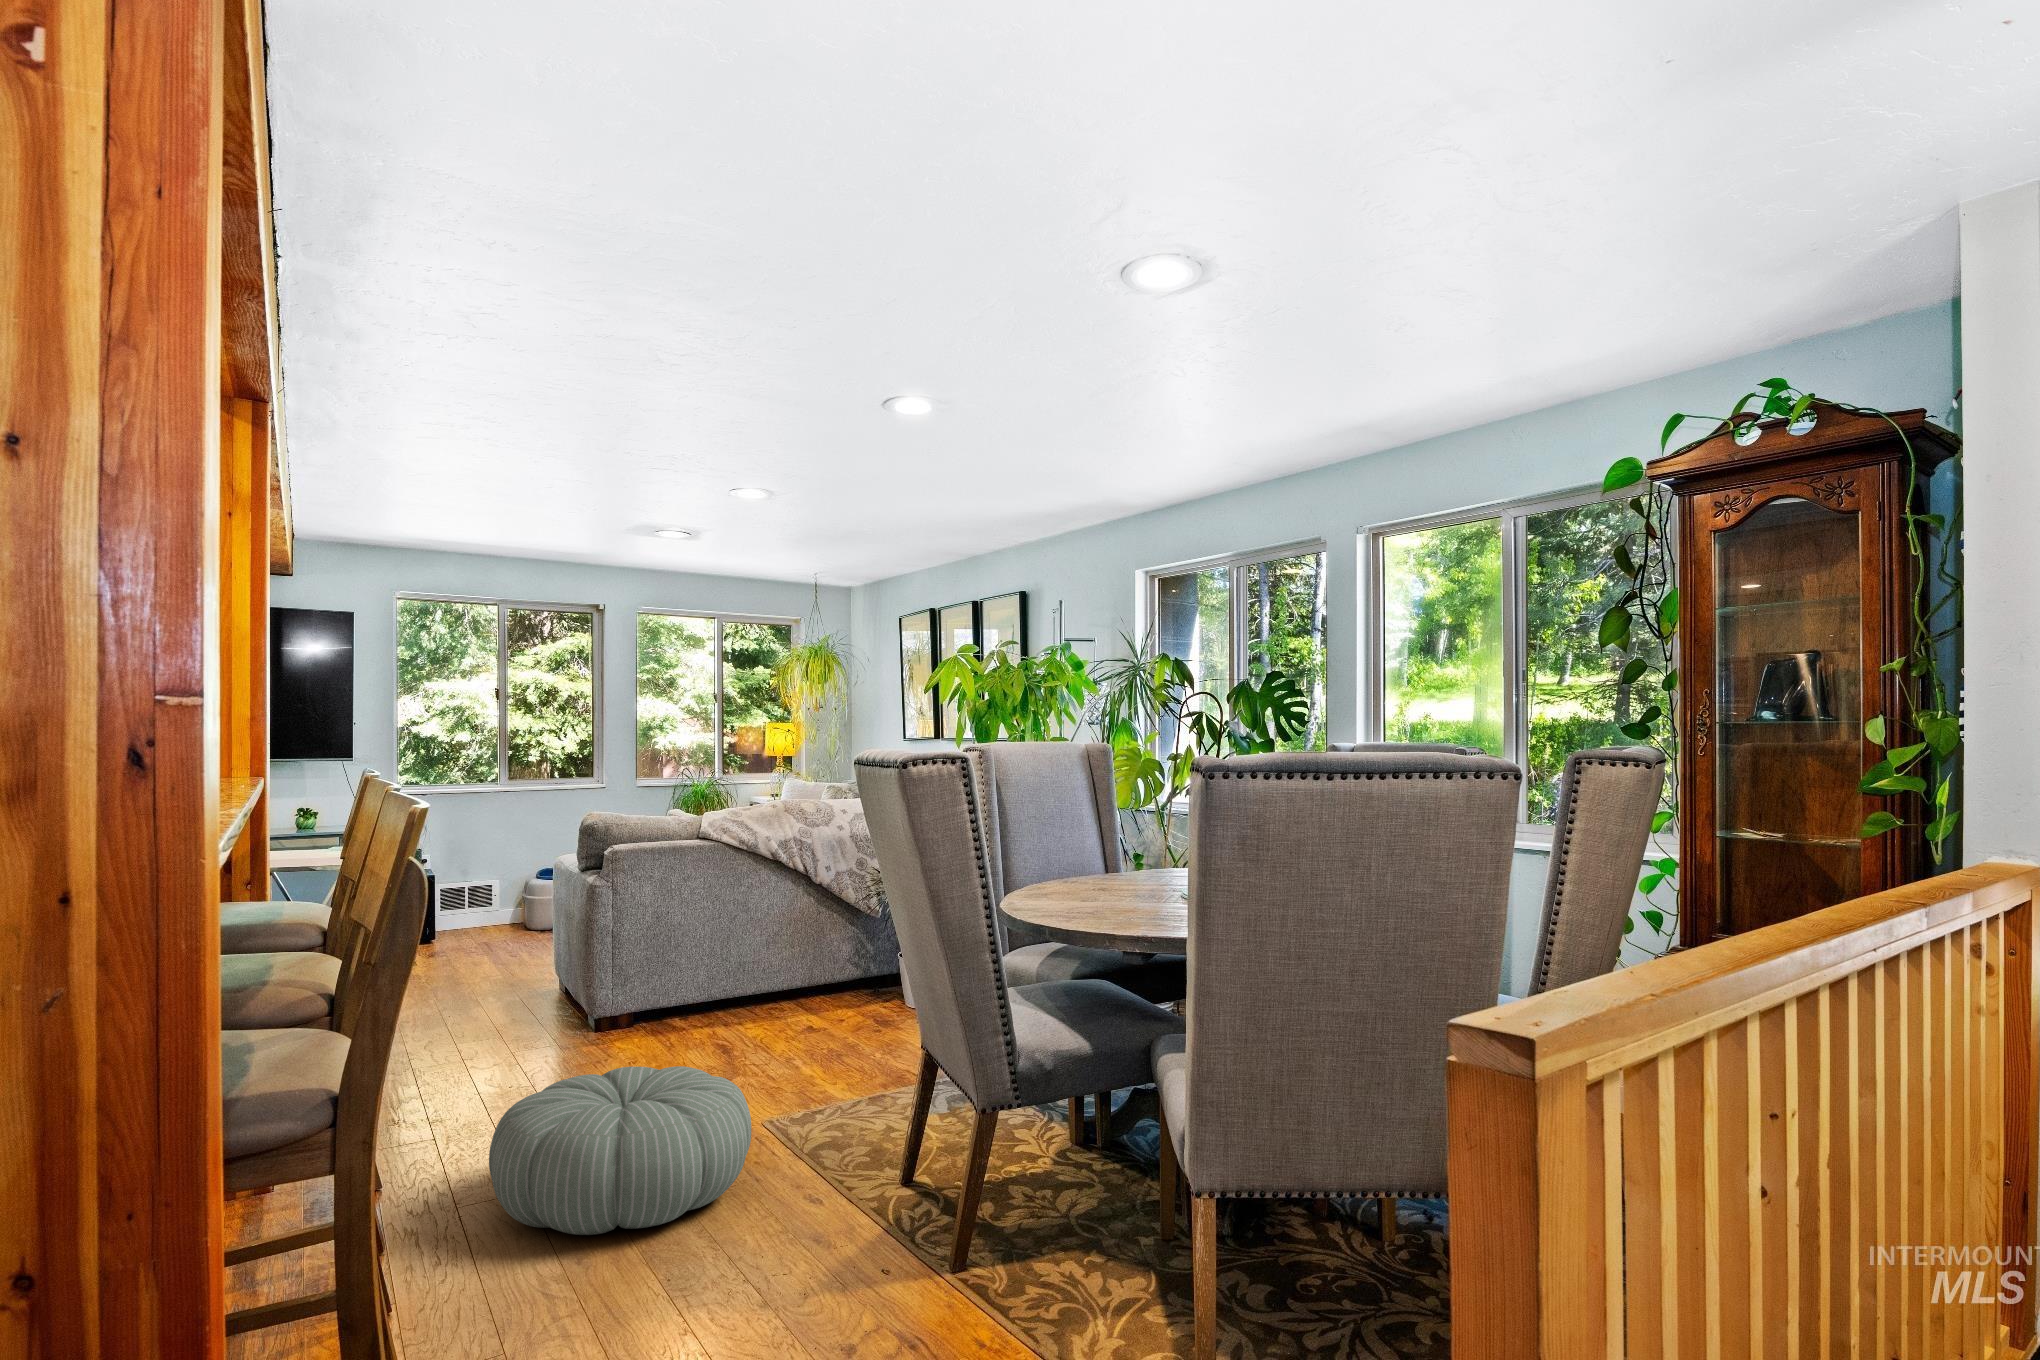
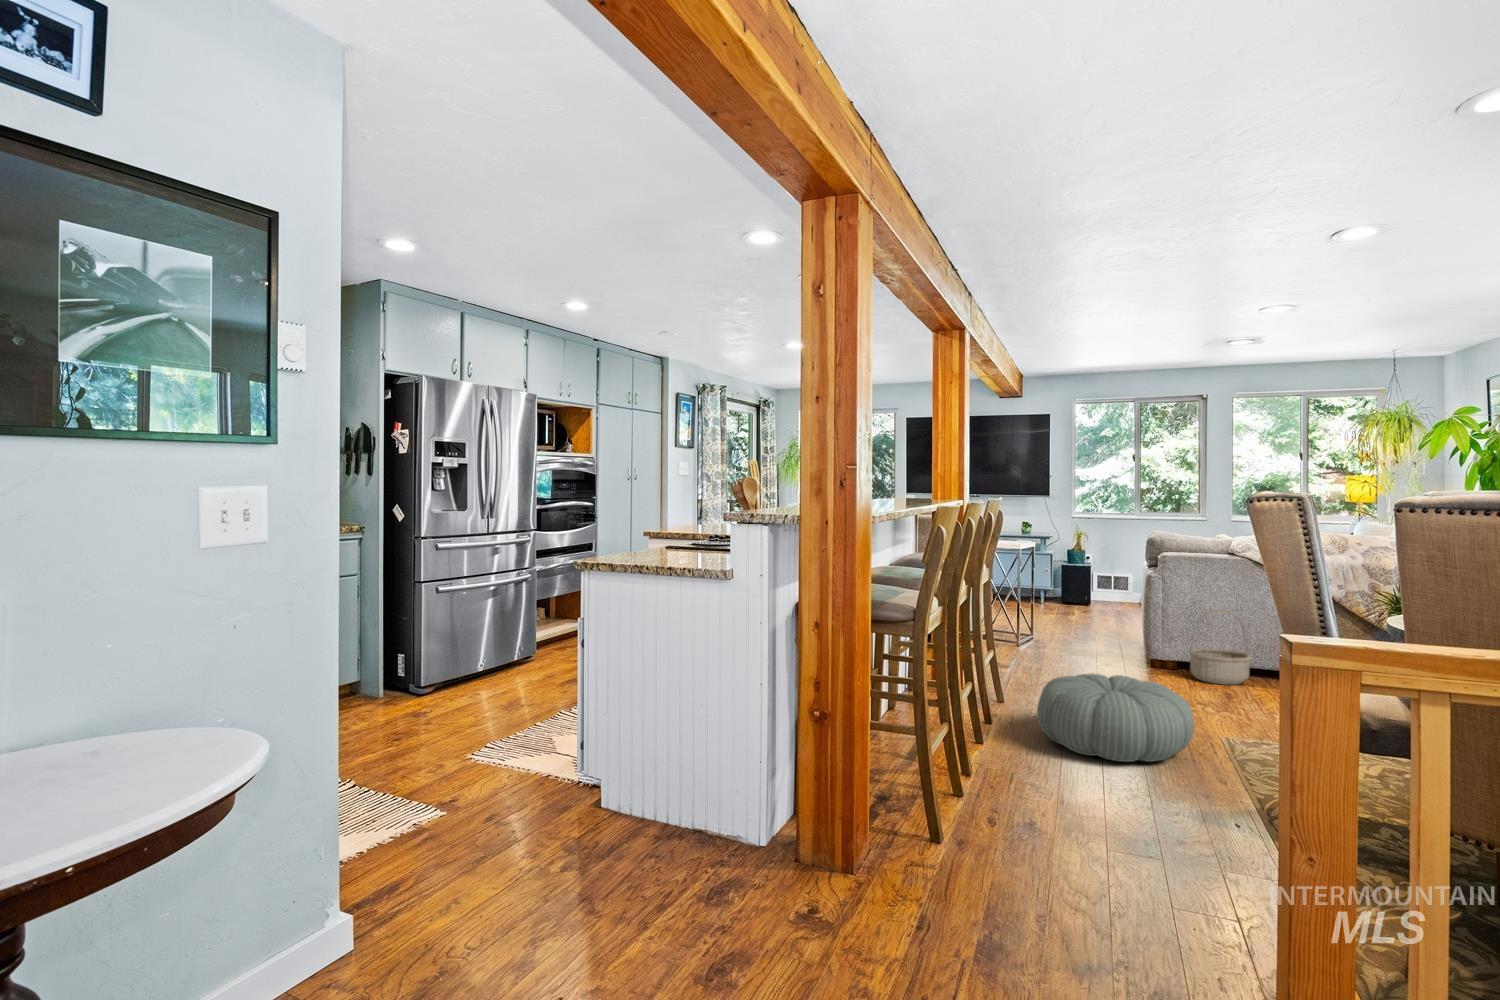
basket: none [657,922,741,1037] -> present [1189,610,1251,685]

